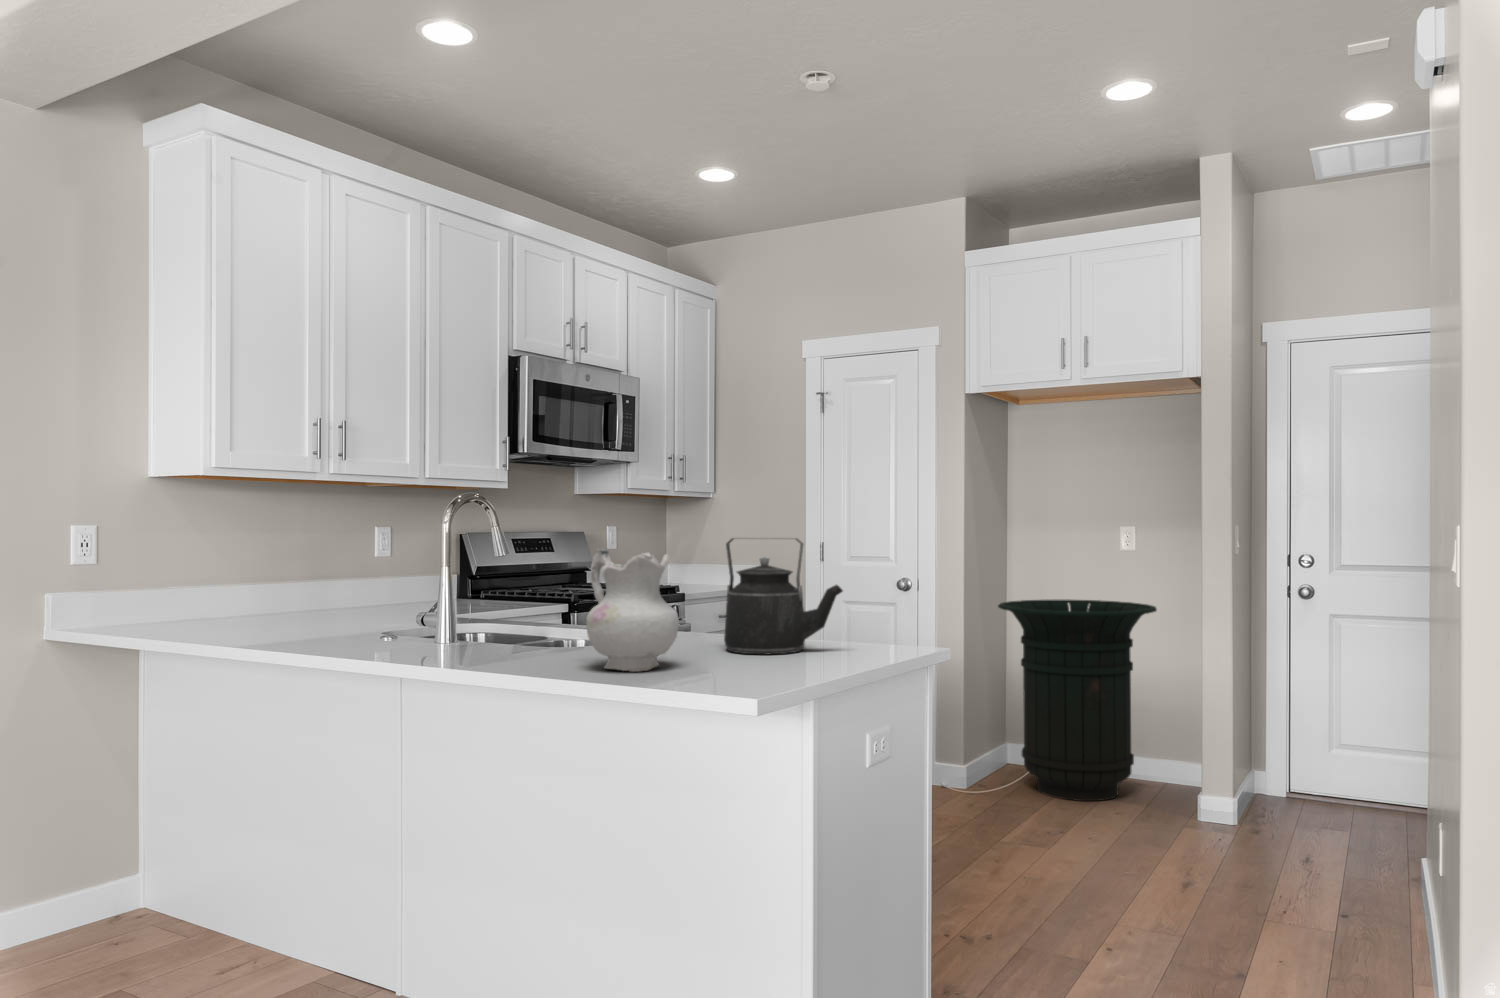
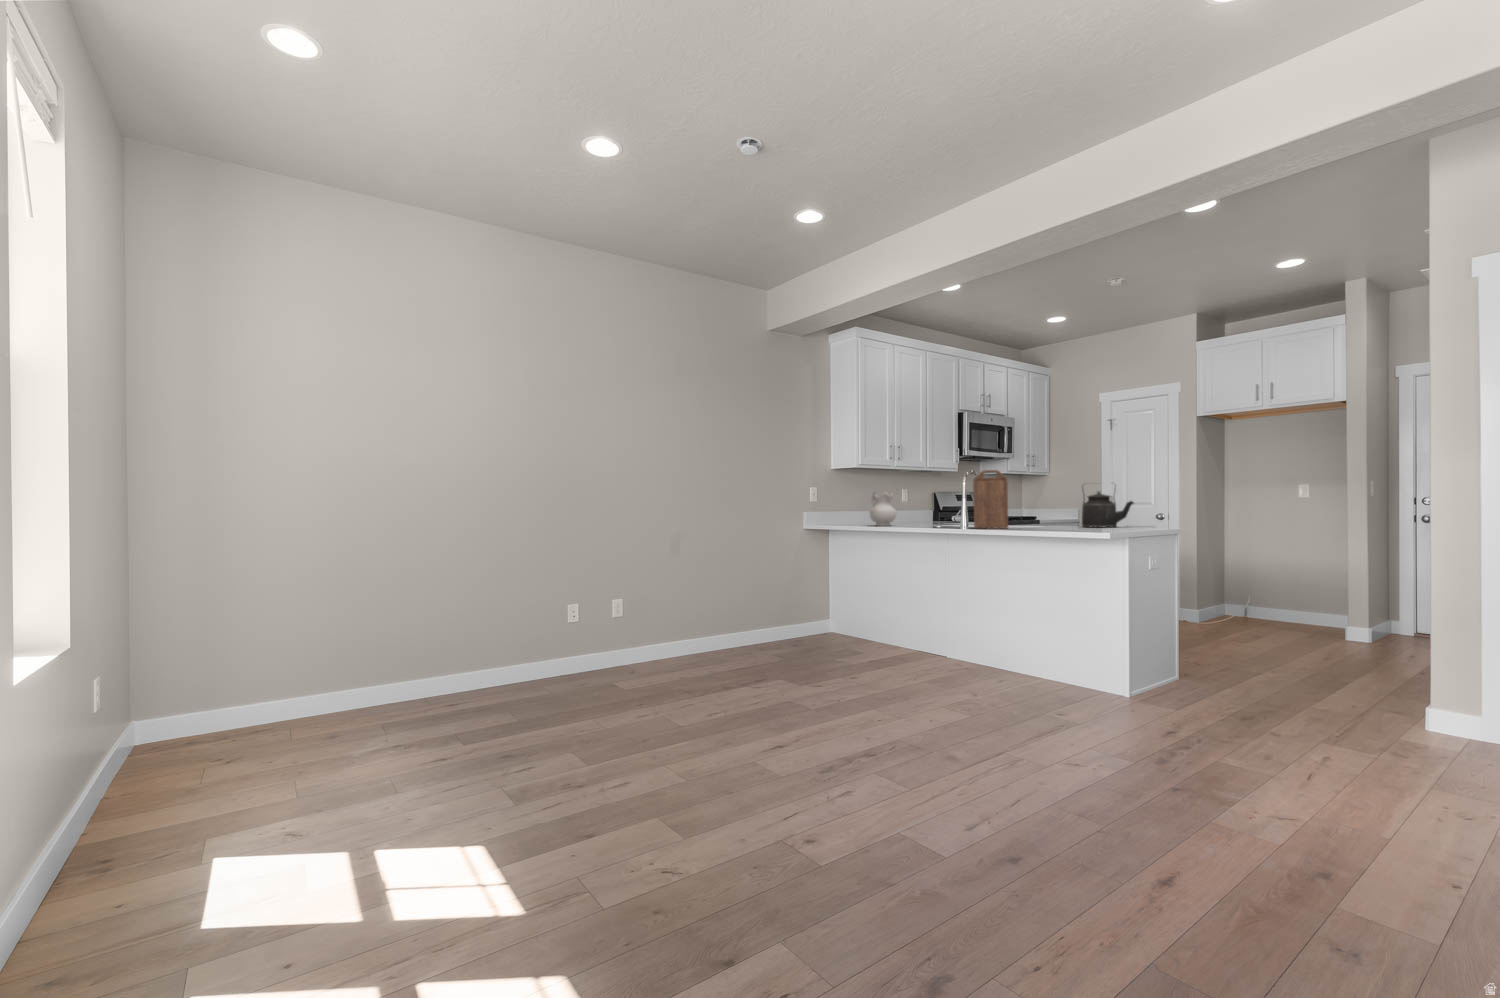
cutting board: none [443,501,529,666] -> present [973,470,1008,529]
ceramic pitcher: present [586,548,679,672] -> present [870,492,896,526]
trash can: present [998,600,1156,801] -> none [1218,527,1320,631]

